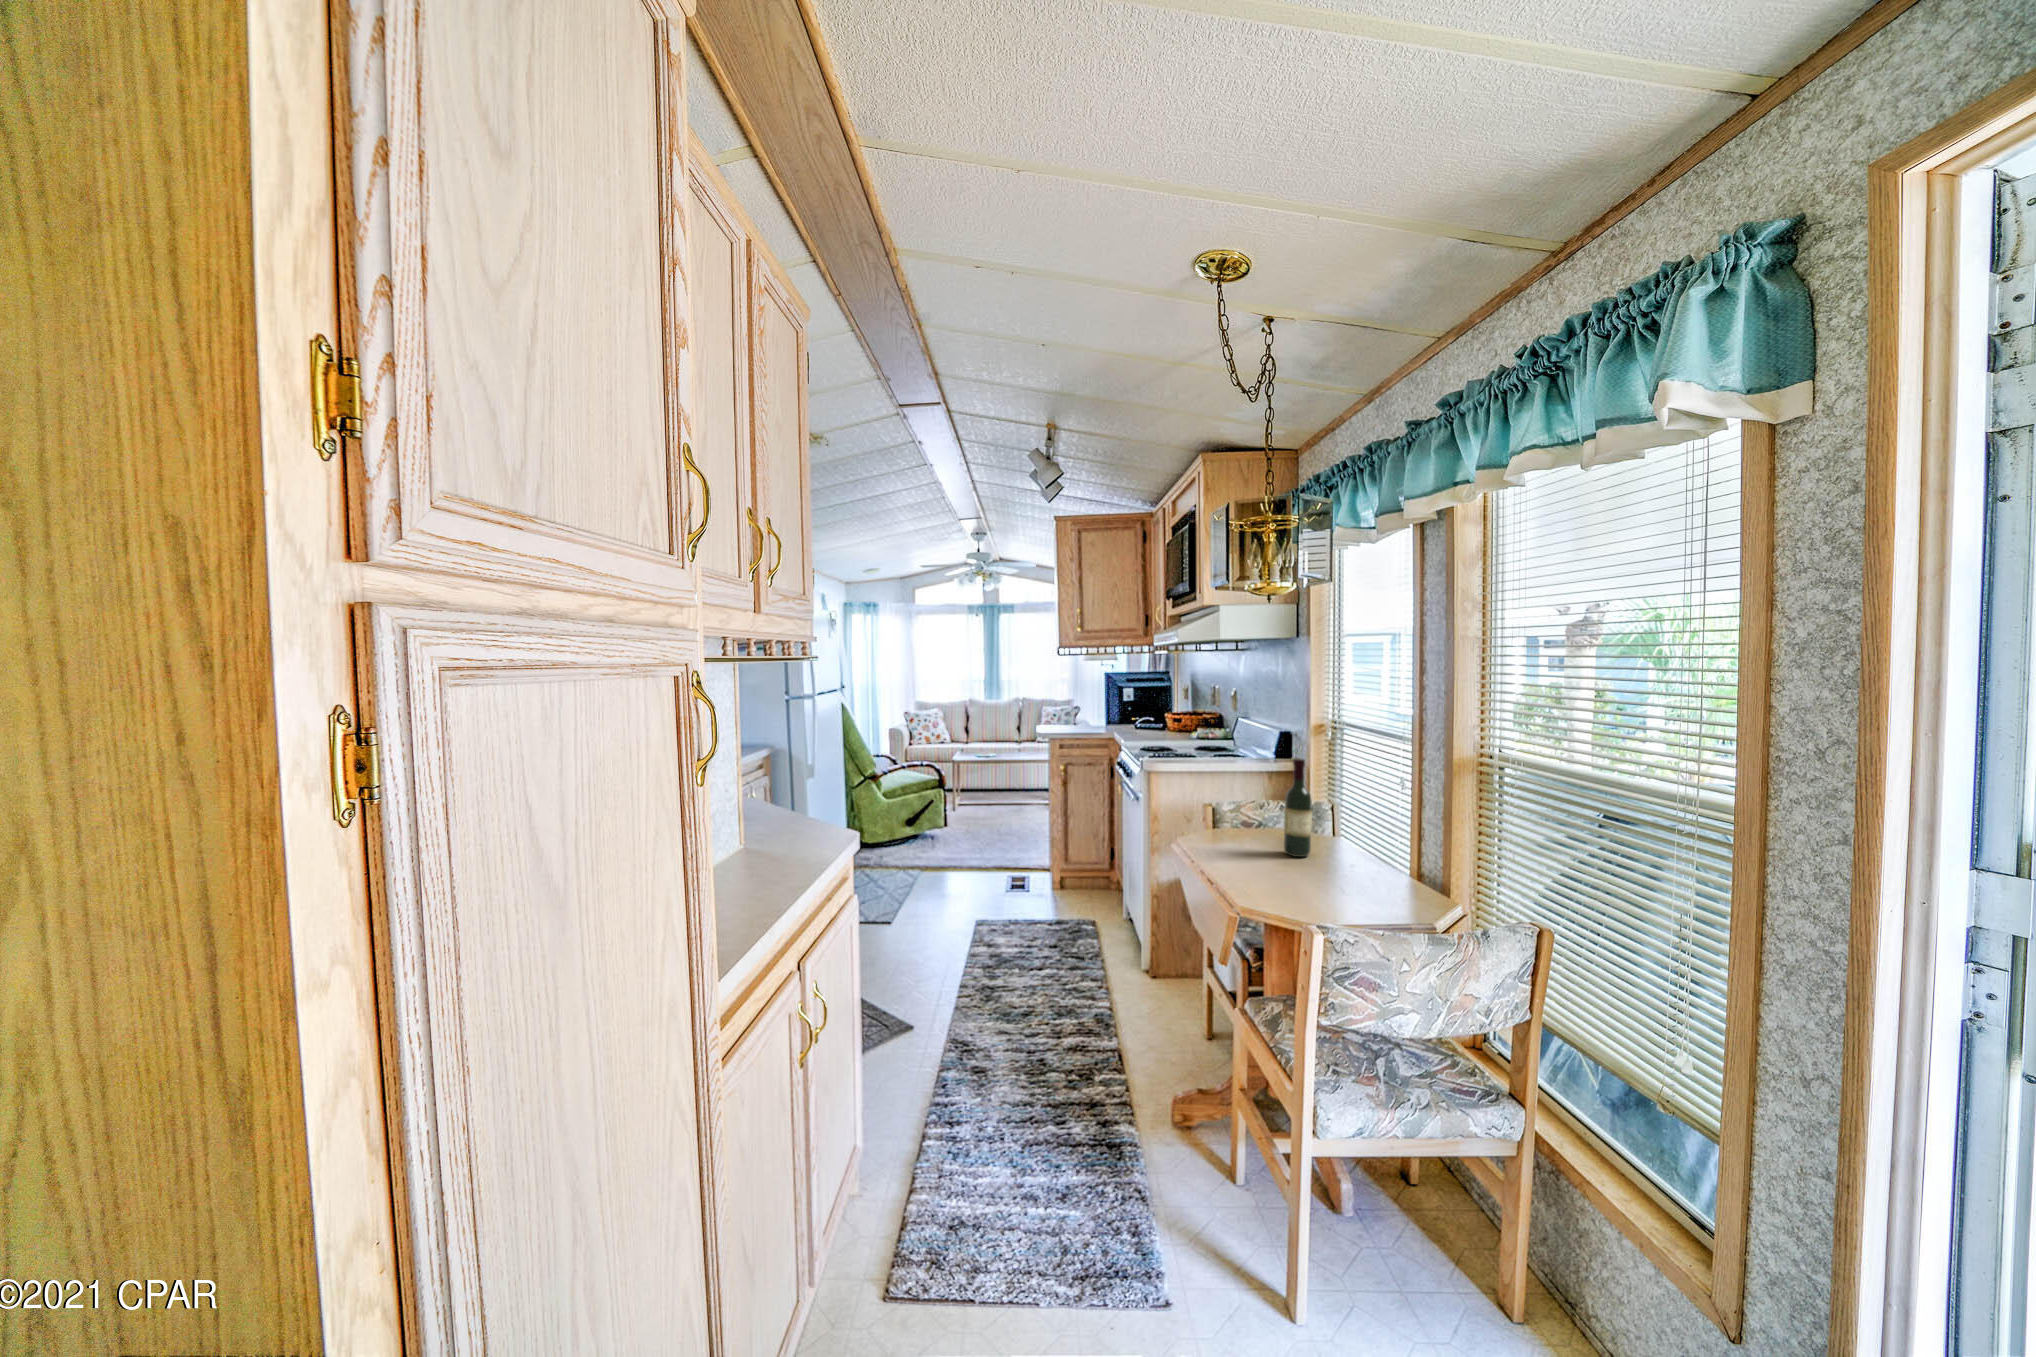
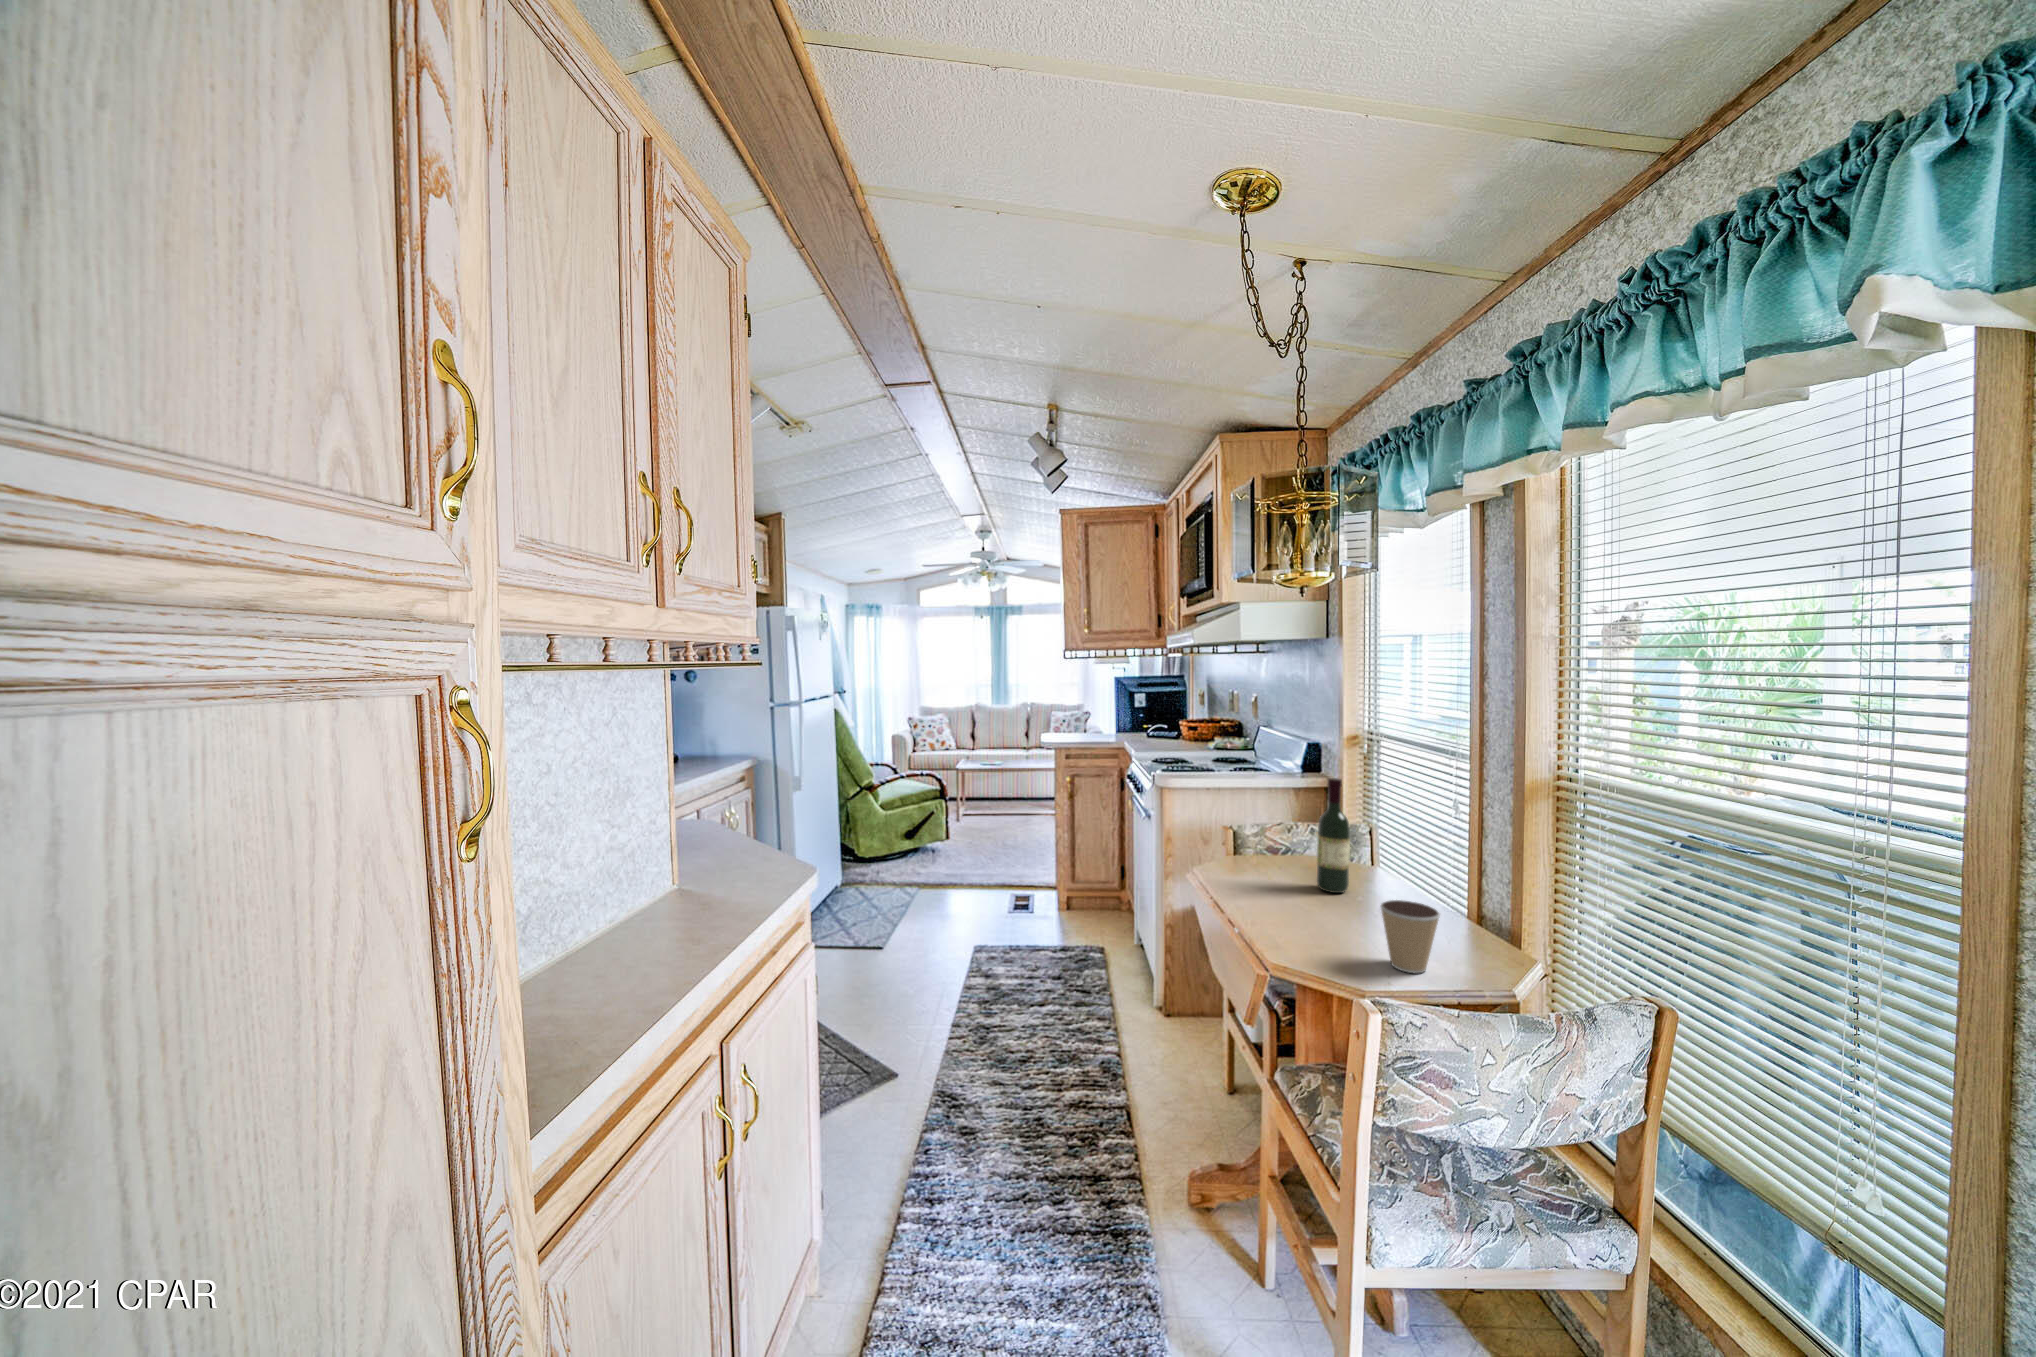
coffee cup: none [1330,856,1379,914] -> present [1381,900,1440,973]

